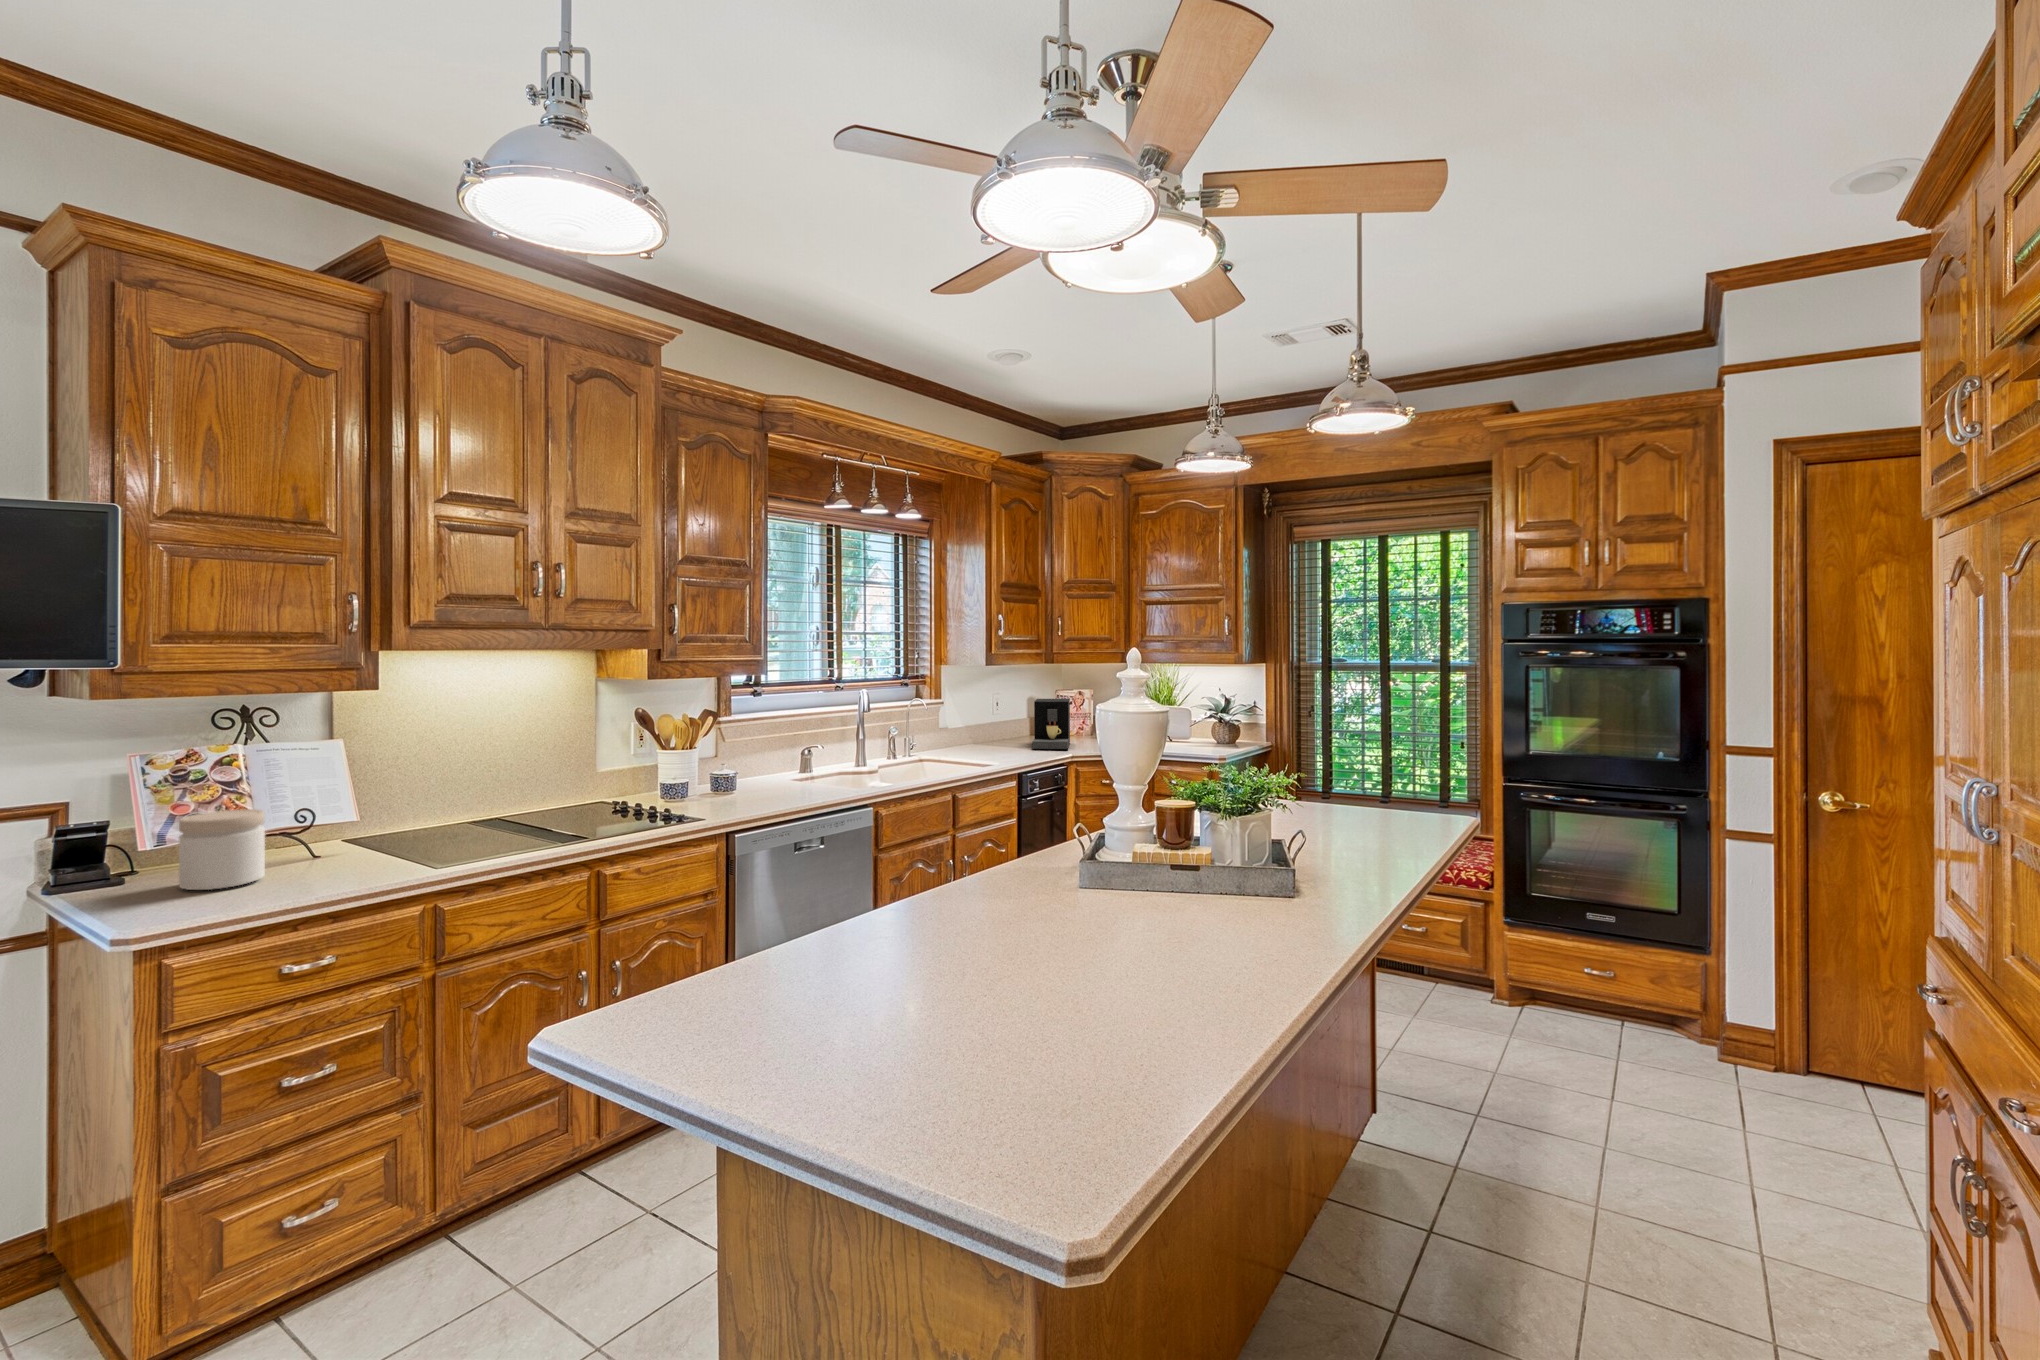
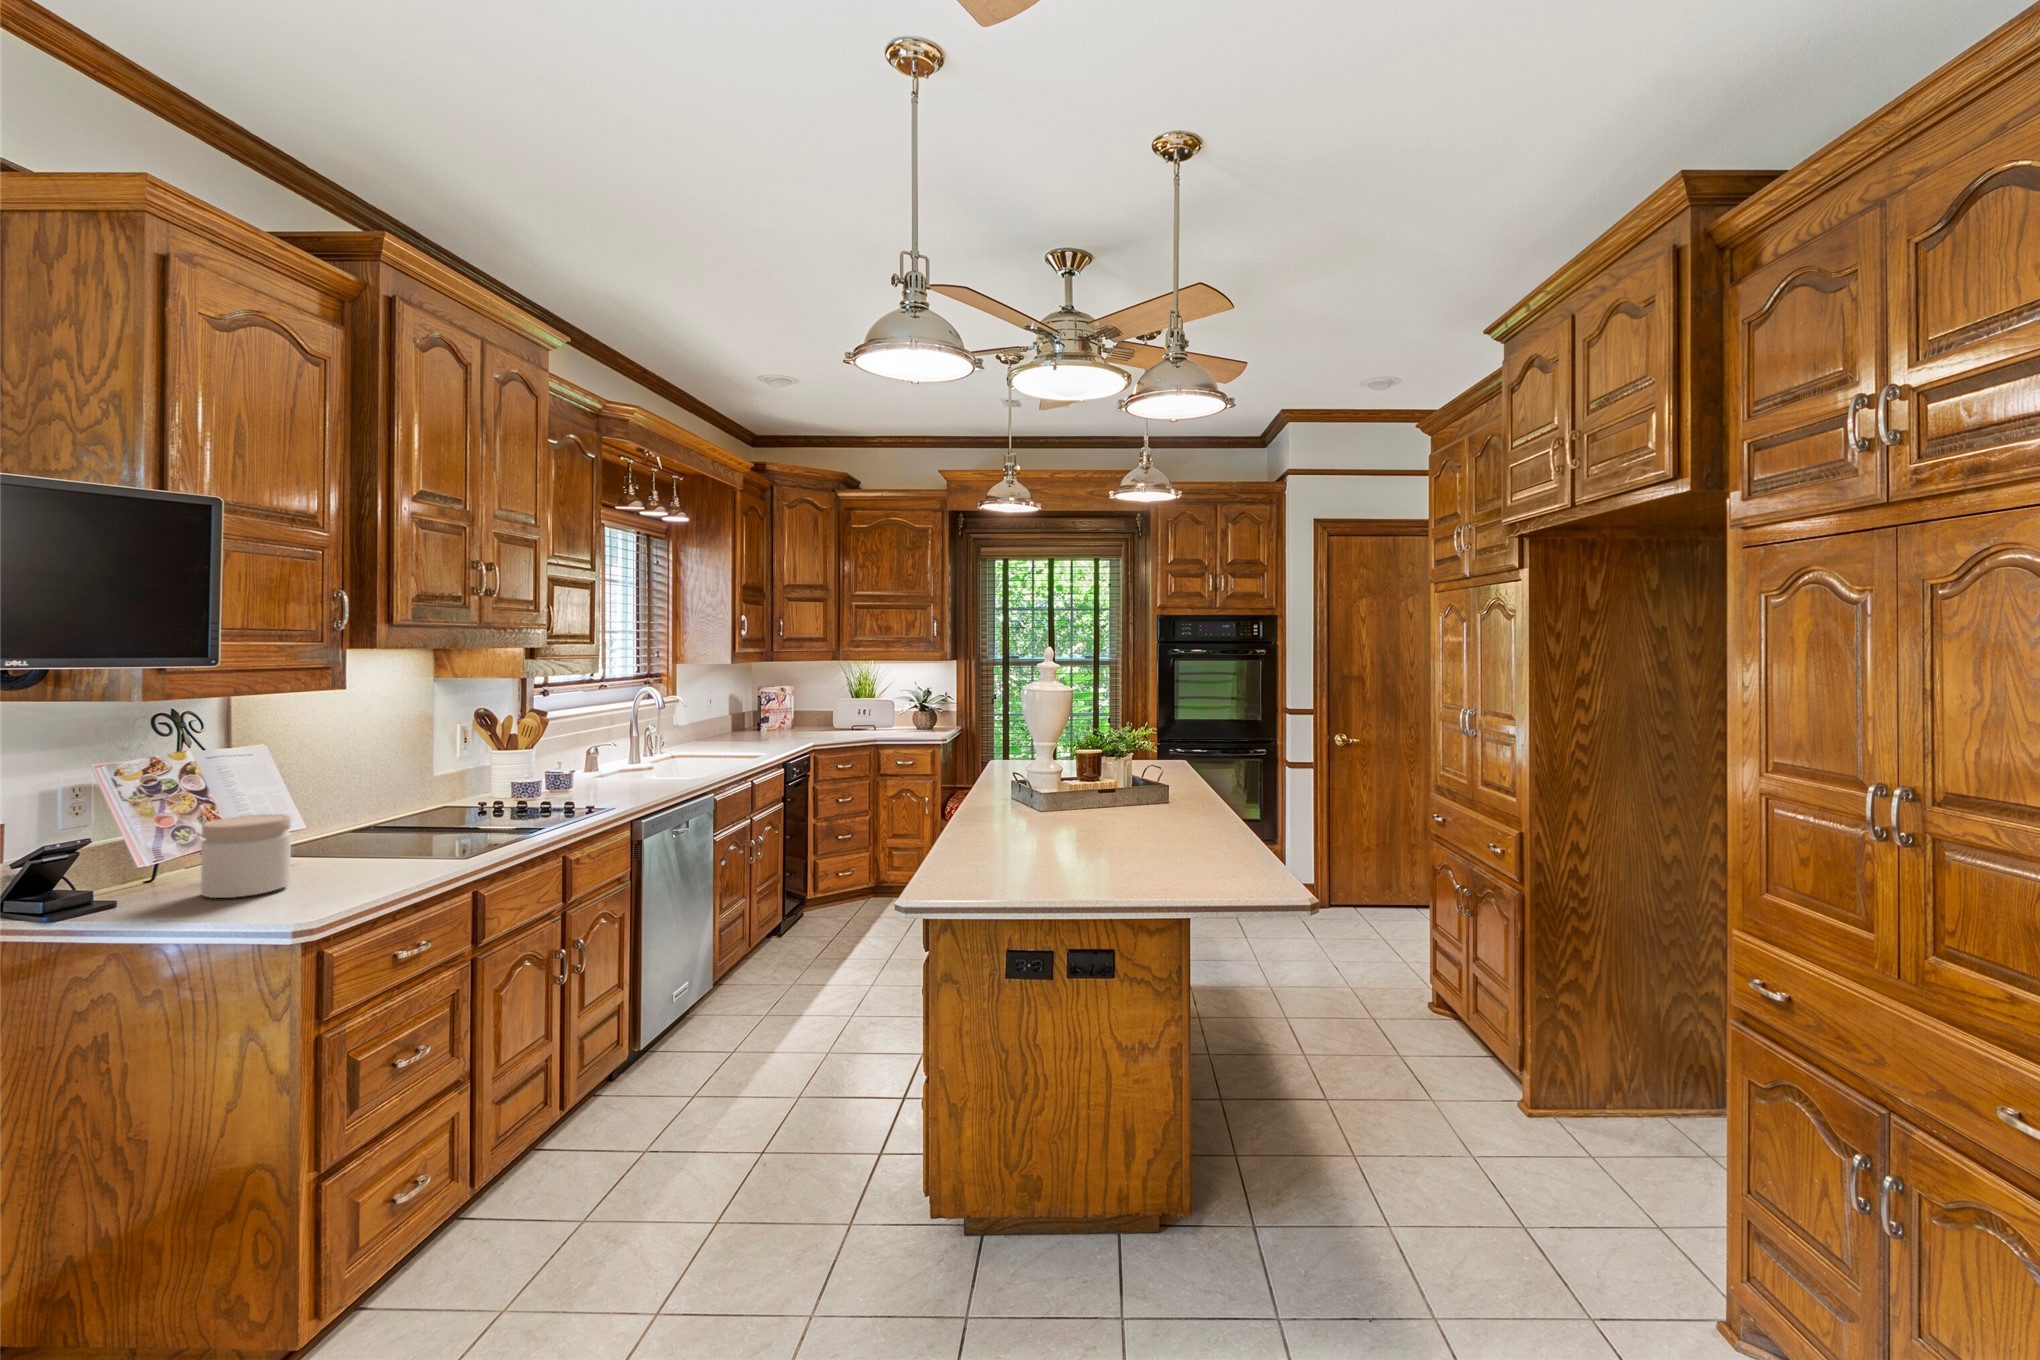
coffee maker: present [1032,699,1070,749] -> none [762,693,806,739]

